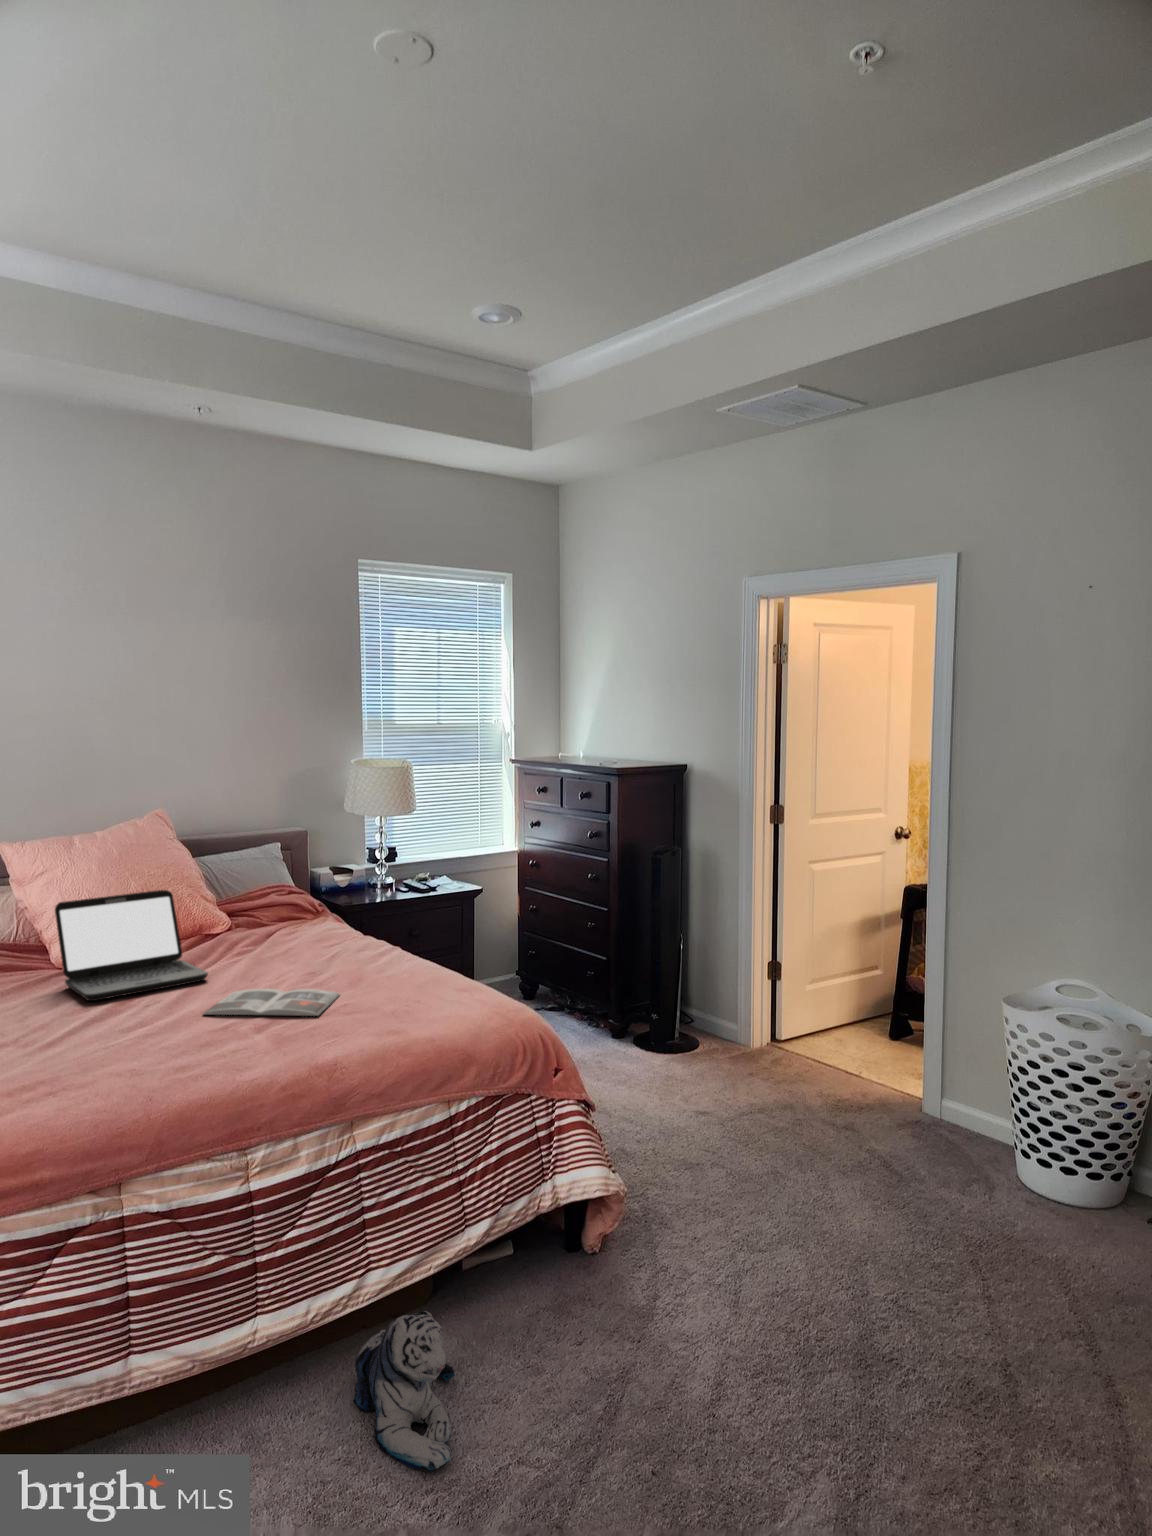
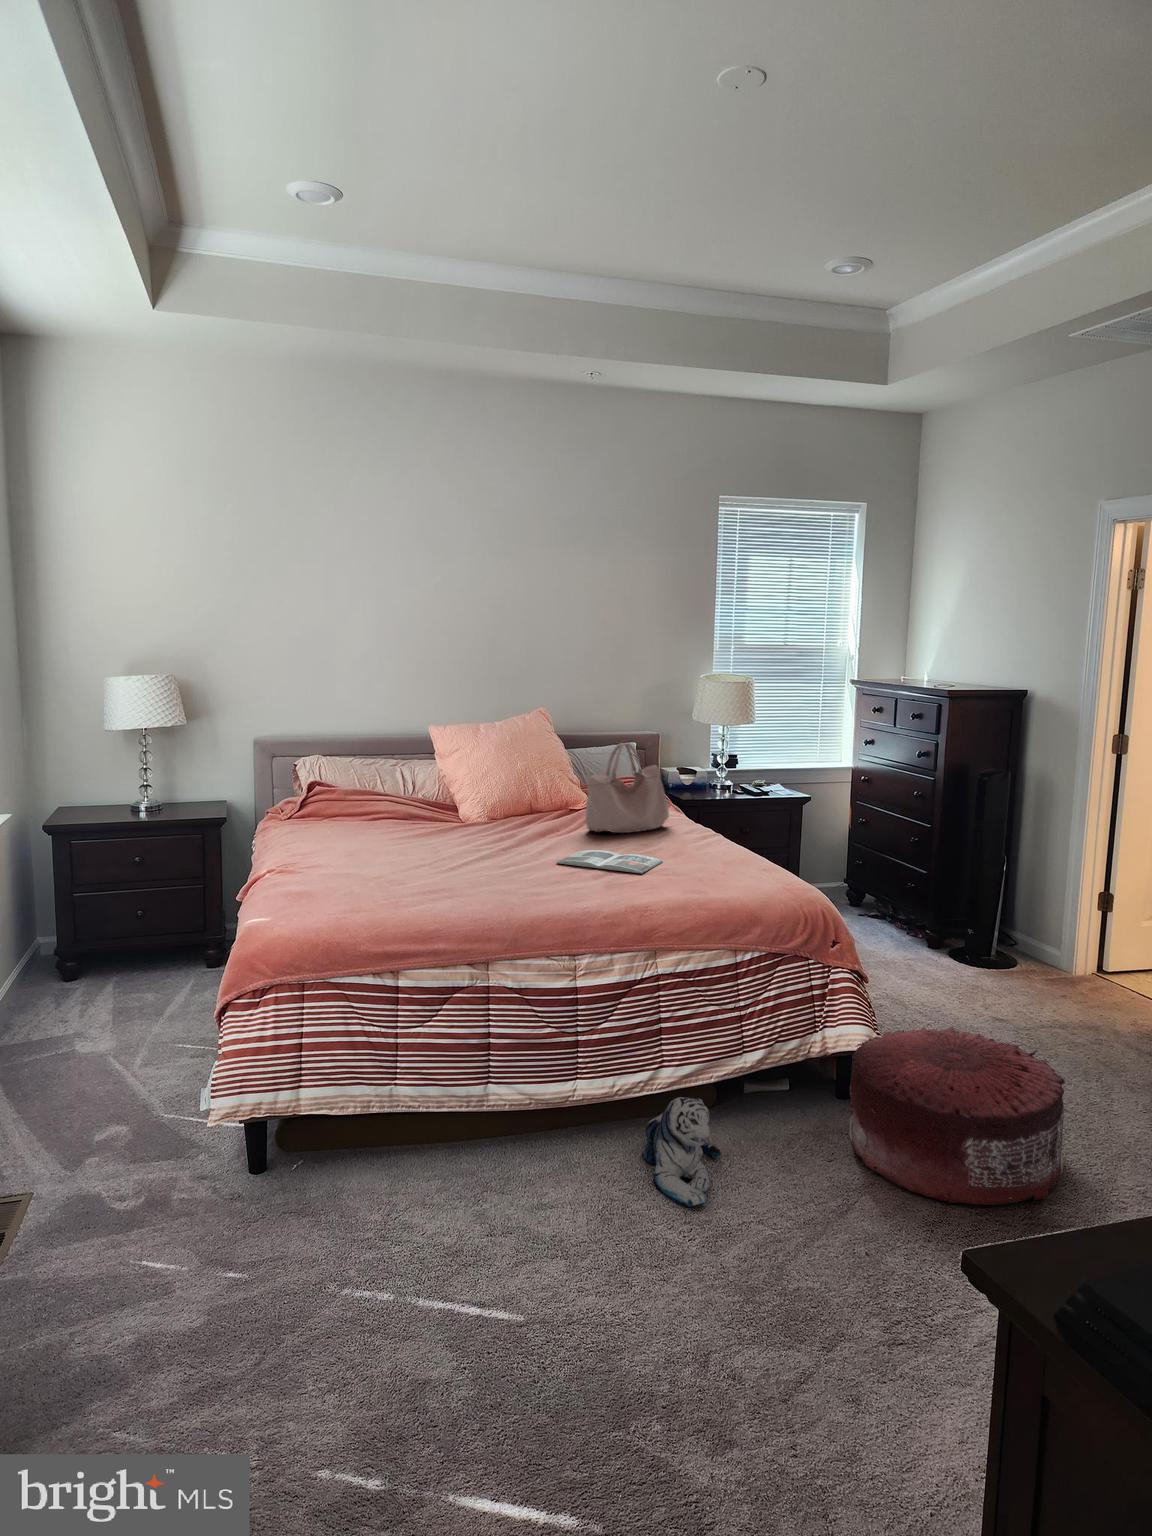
handbag: none [231,849,334,962] -> present [585,743,669,833]
laptop: present [55,890,208,1001] -> none [458,769,565,846]
pouf: none [593,1147,825,1373] -> present [849,1027,1065,1205]

